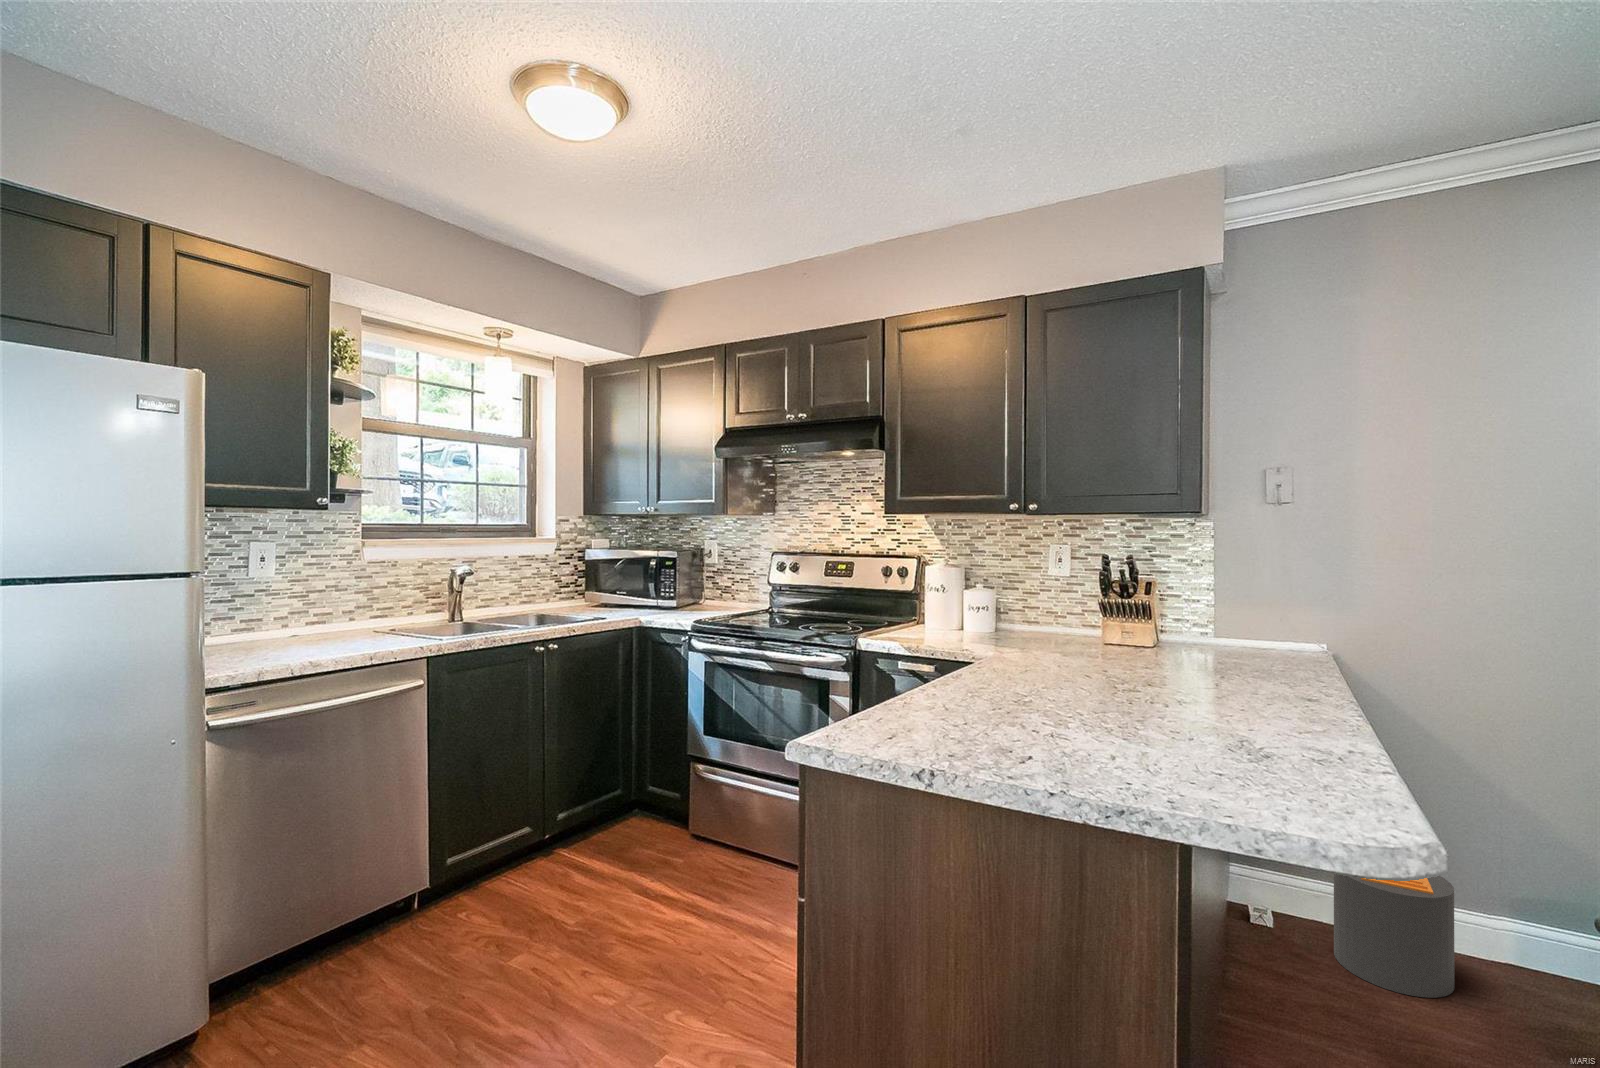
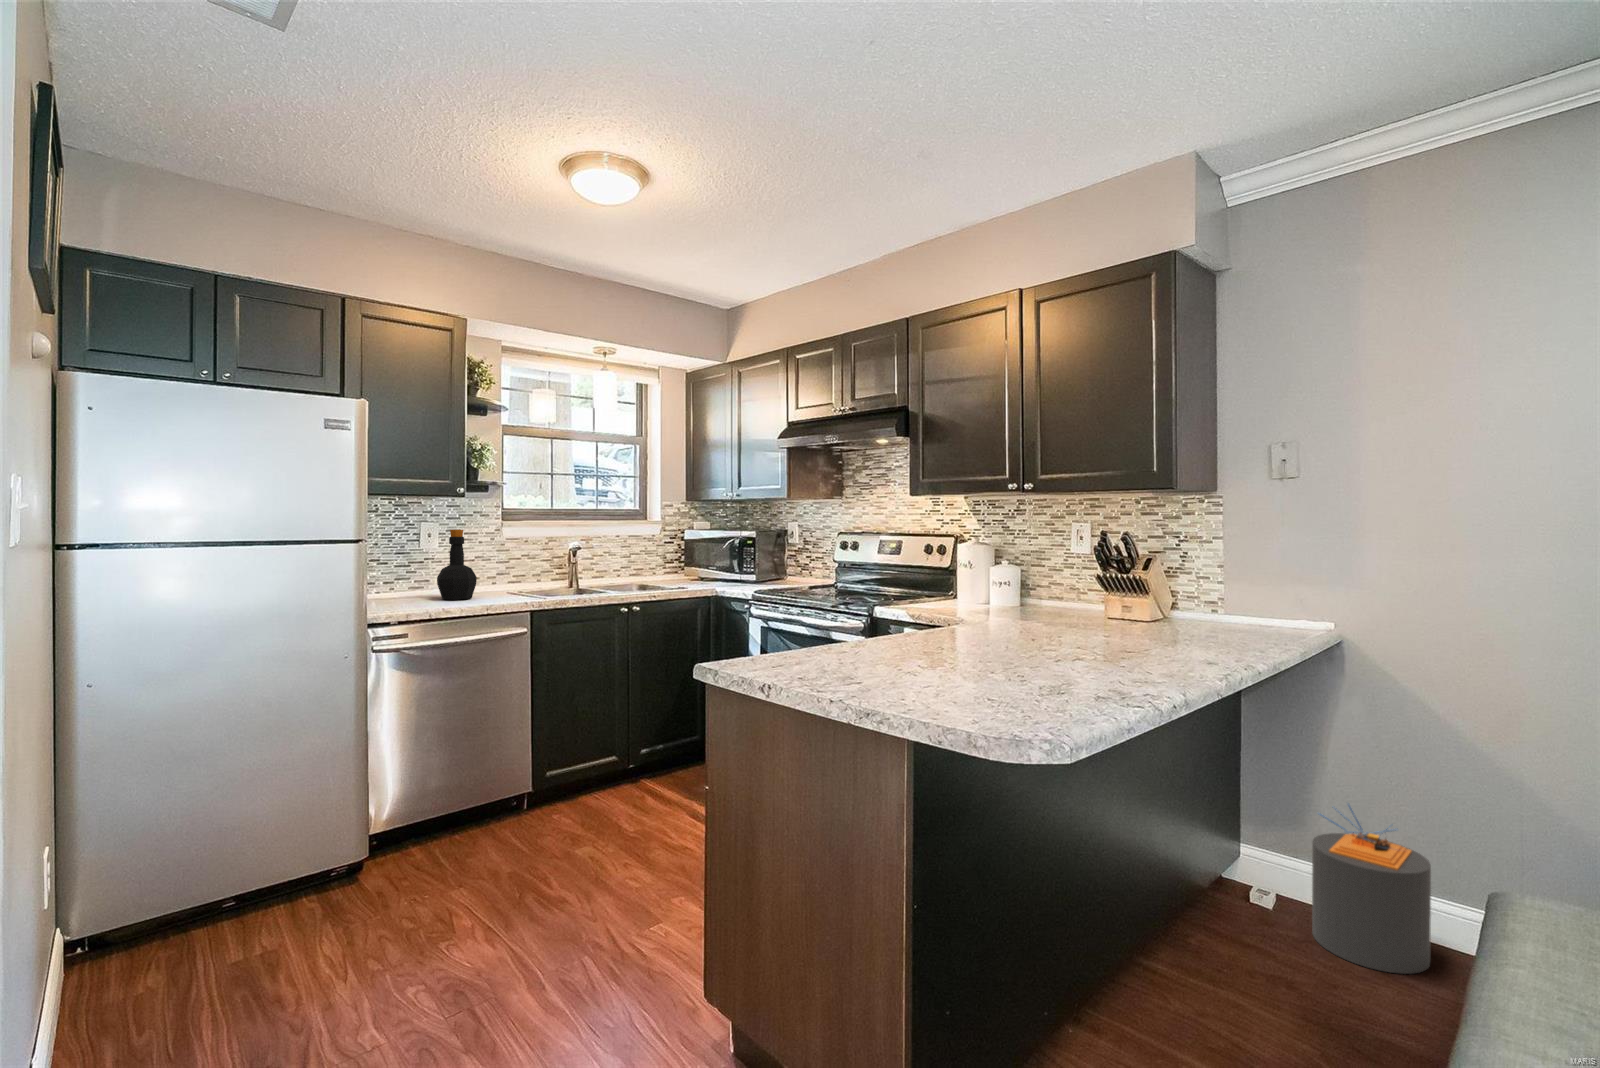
bottle: none [283,552,342,647] -> present [437,530,477,600]

